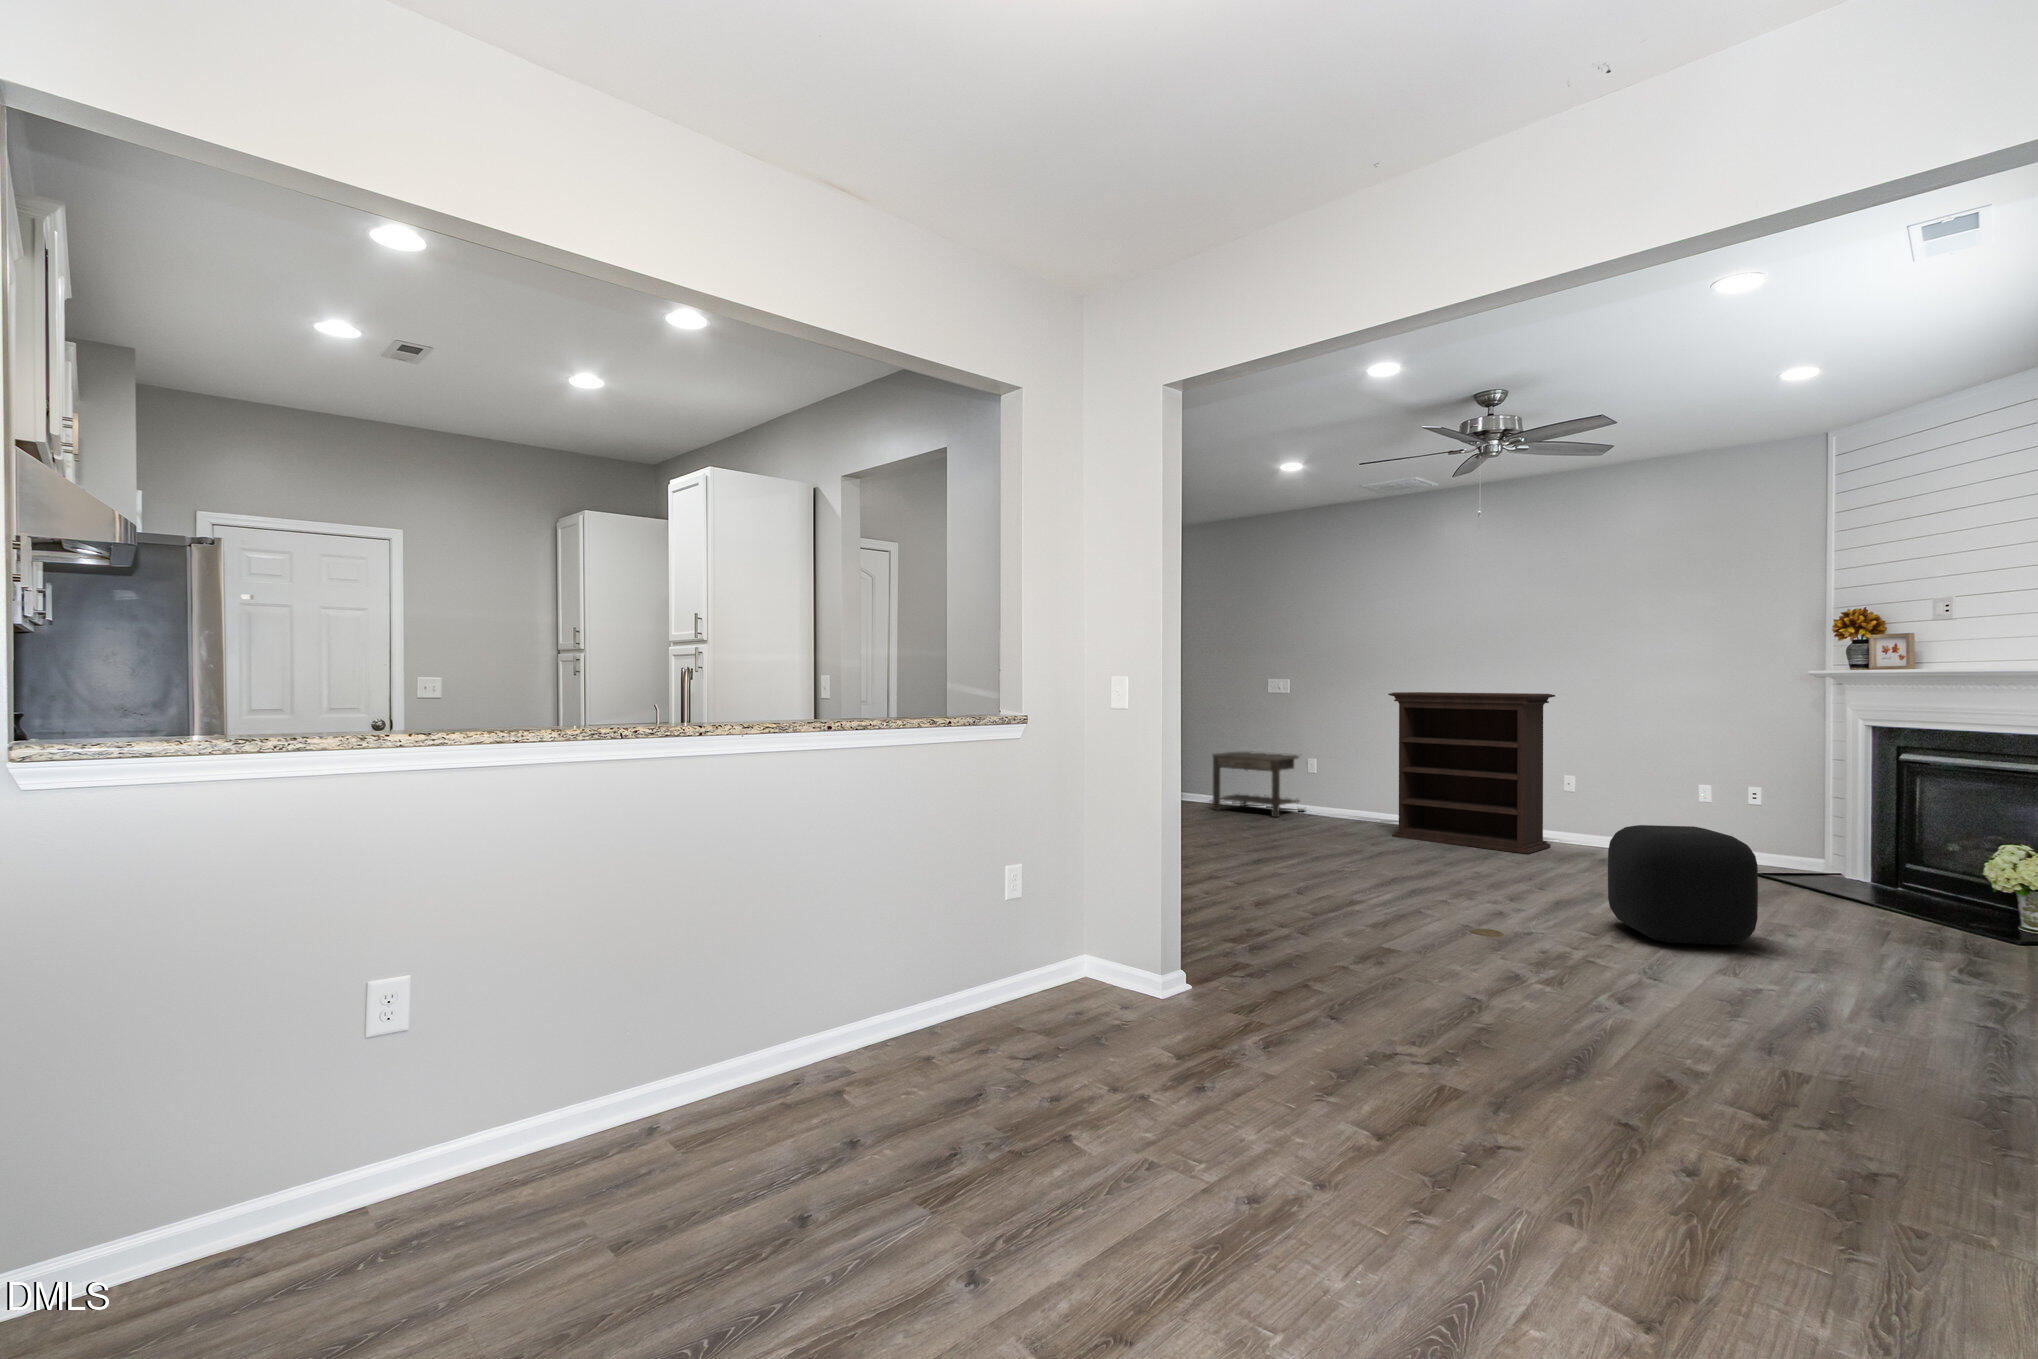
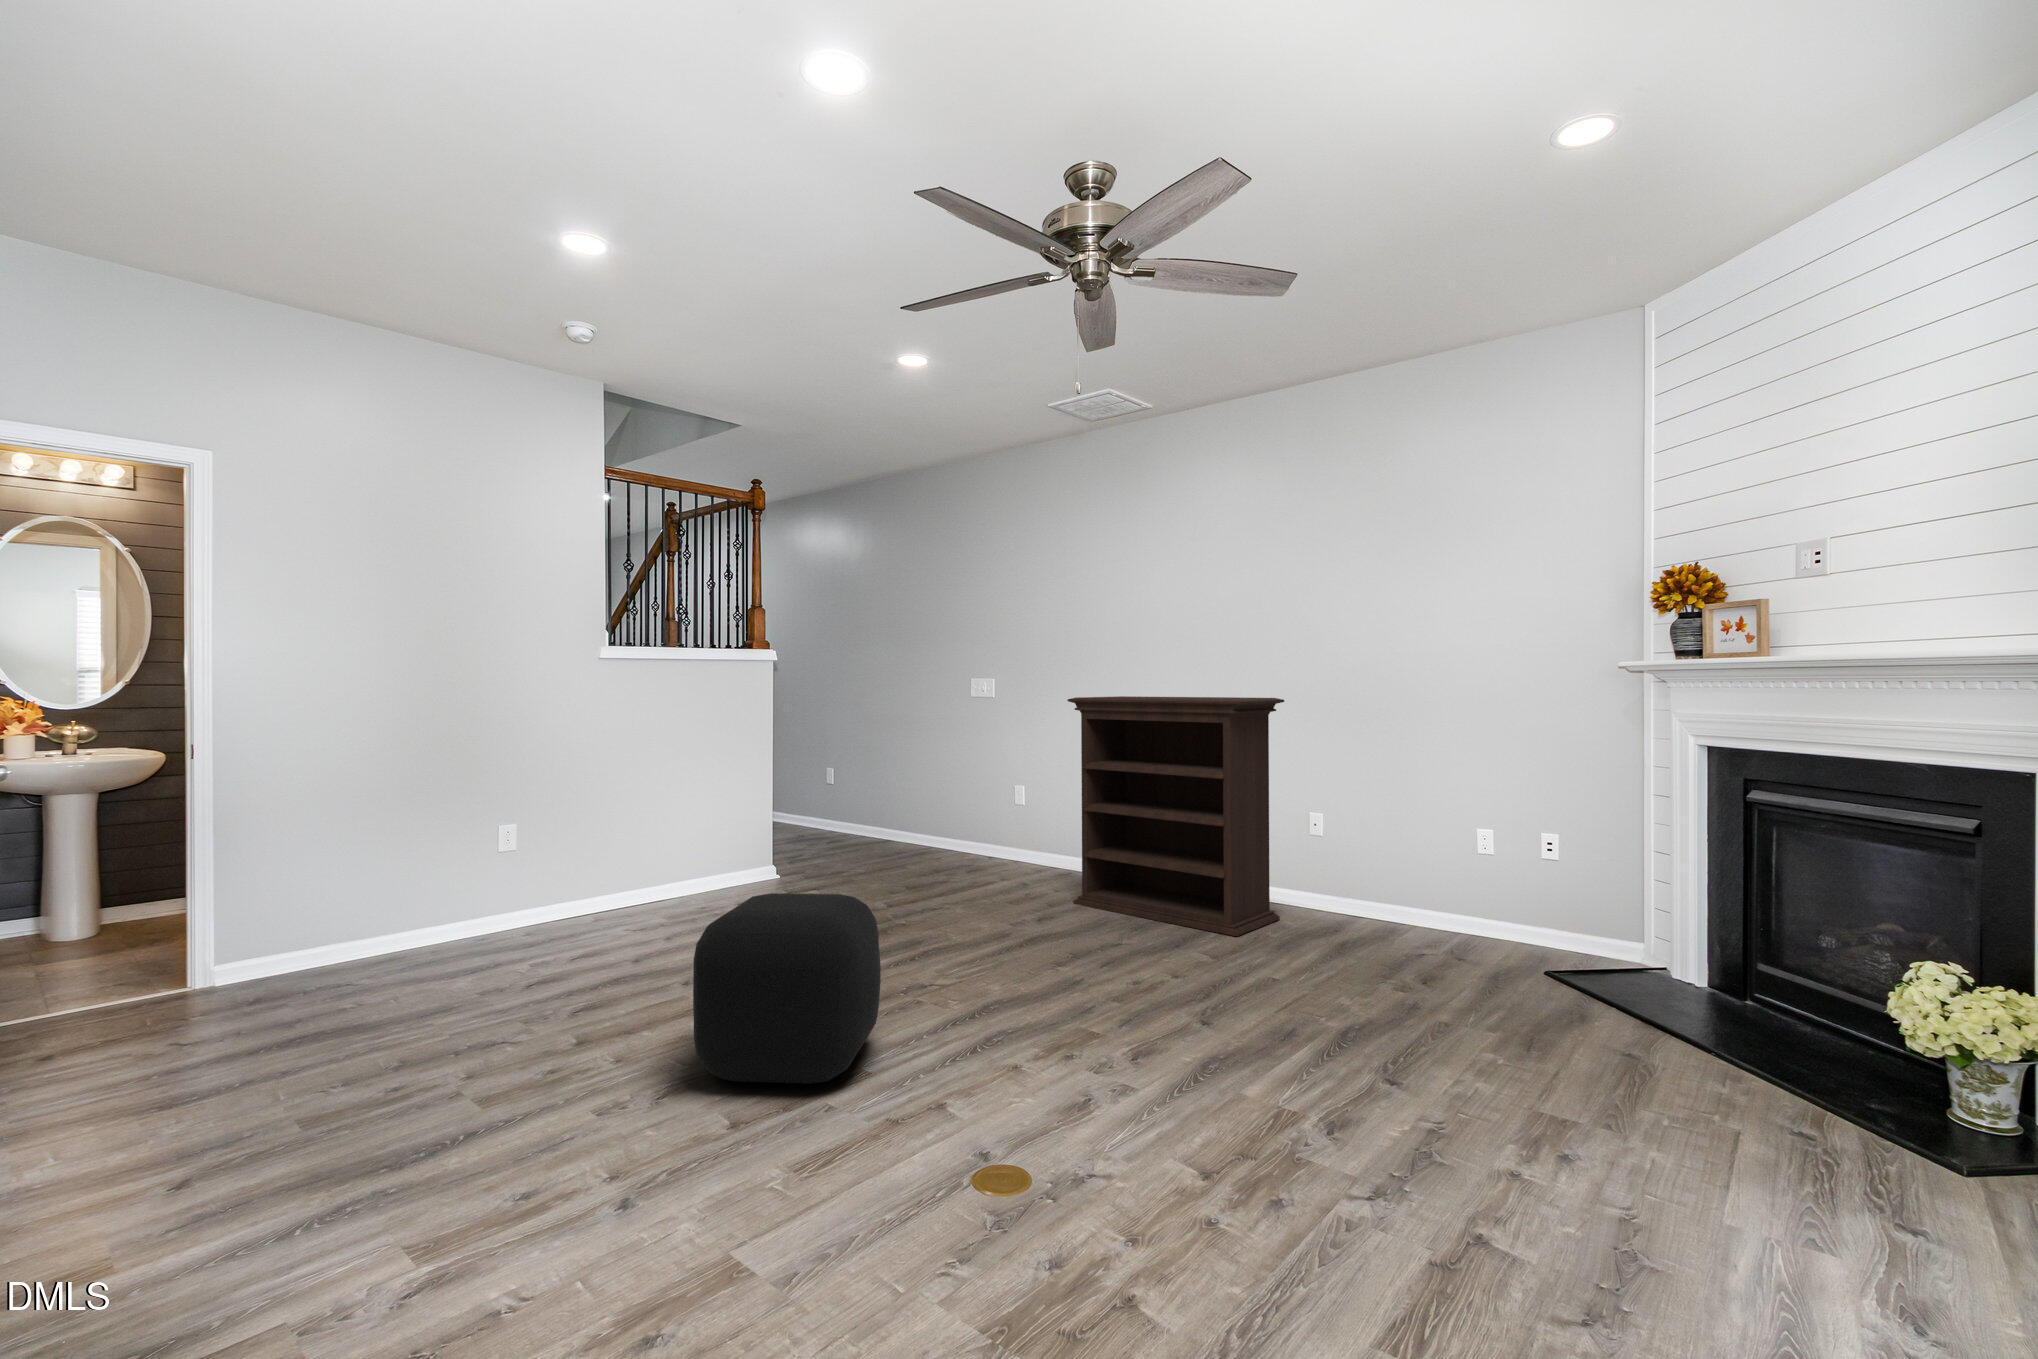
side table: present [1213,751,1305,817] -> none [881,775,1005,869]
ottoman: present [1608,825,1758,945] -> present [693,893,881,1084]

